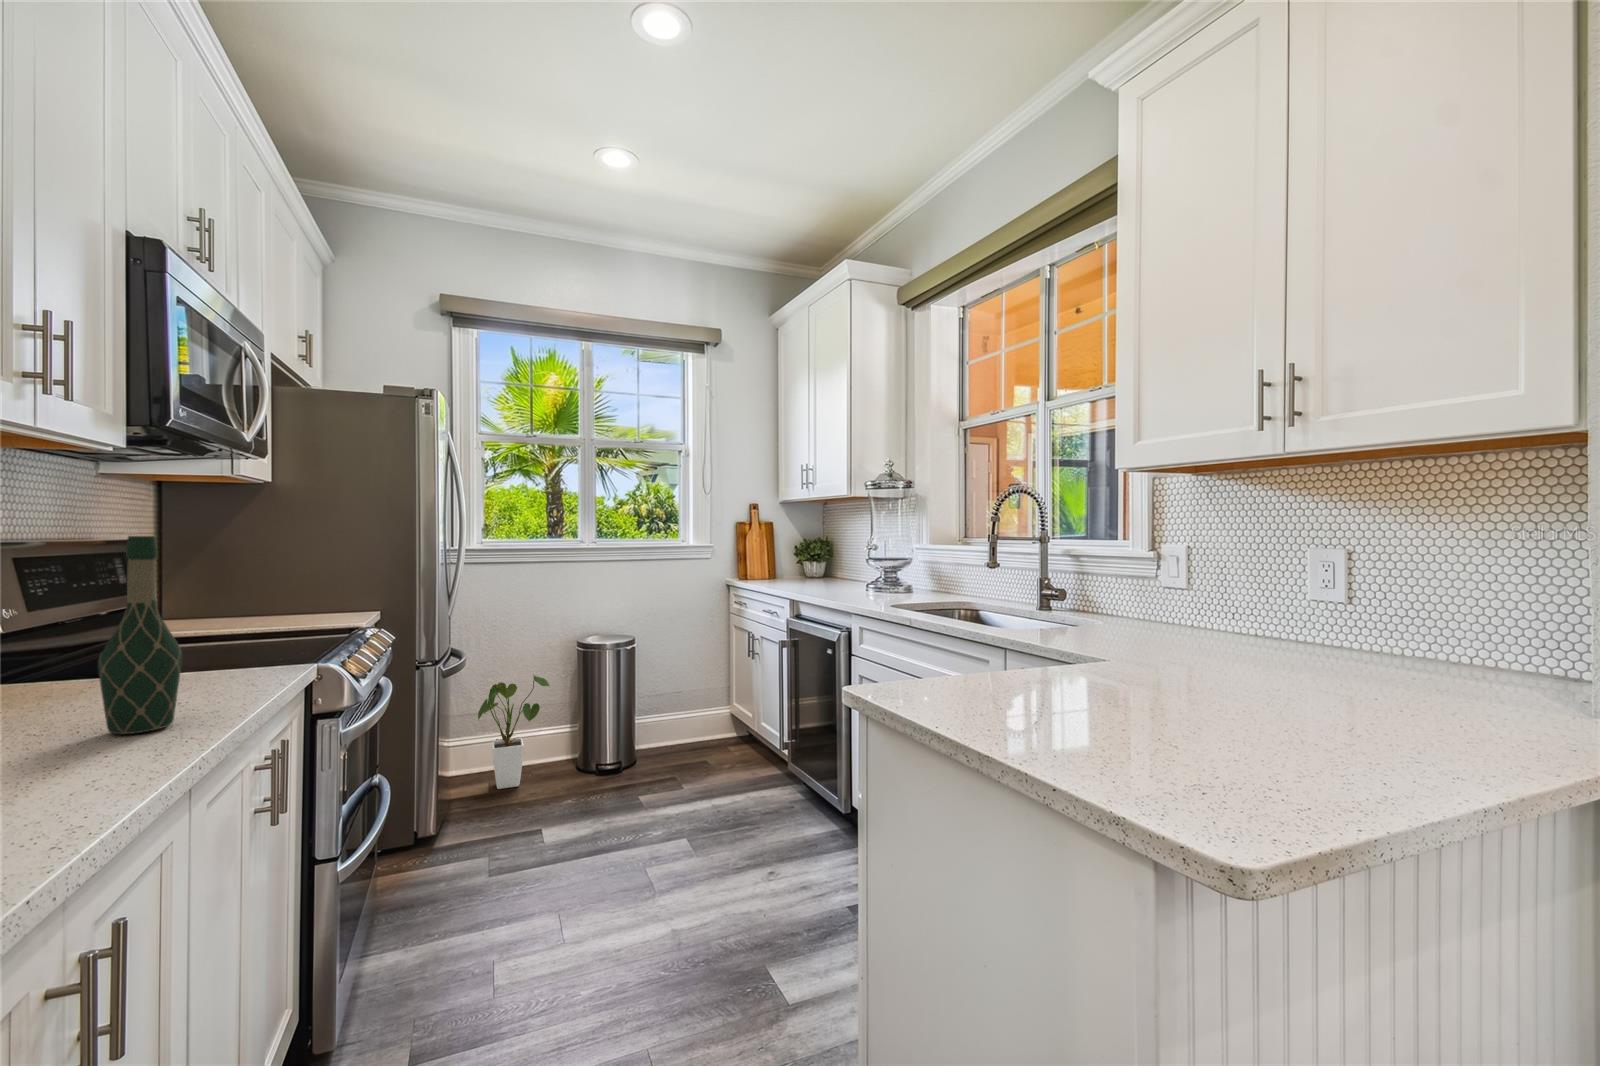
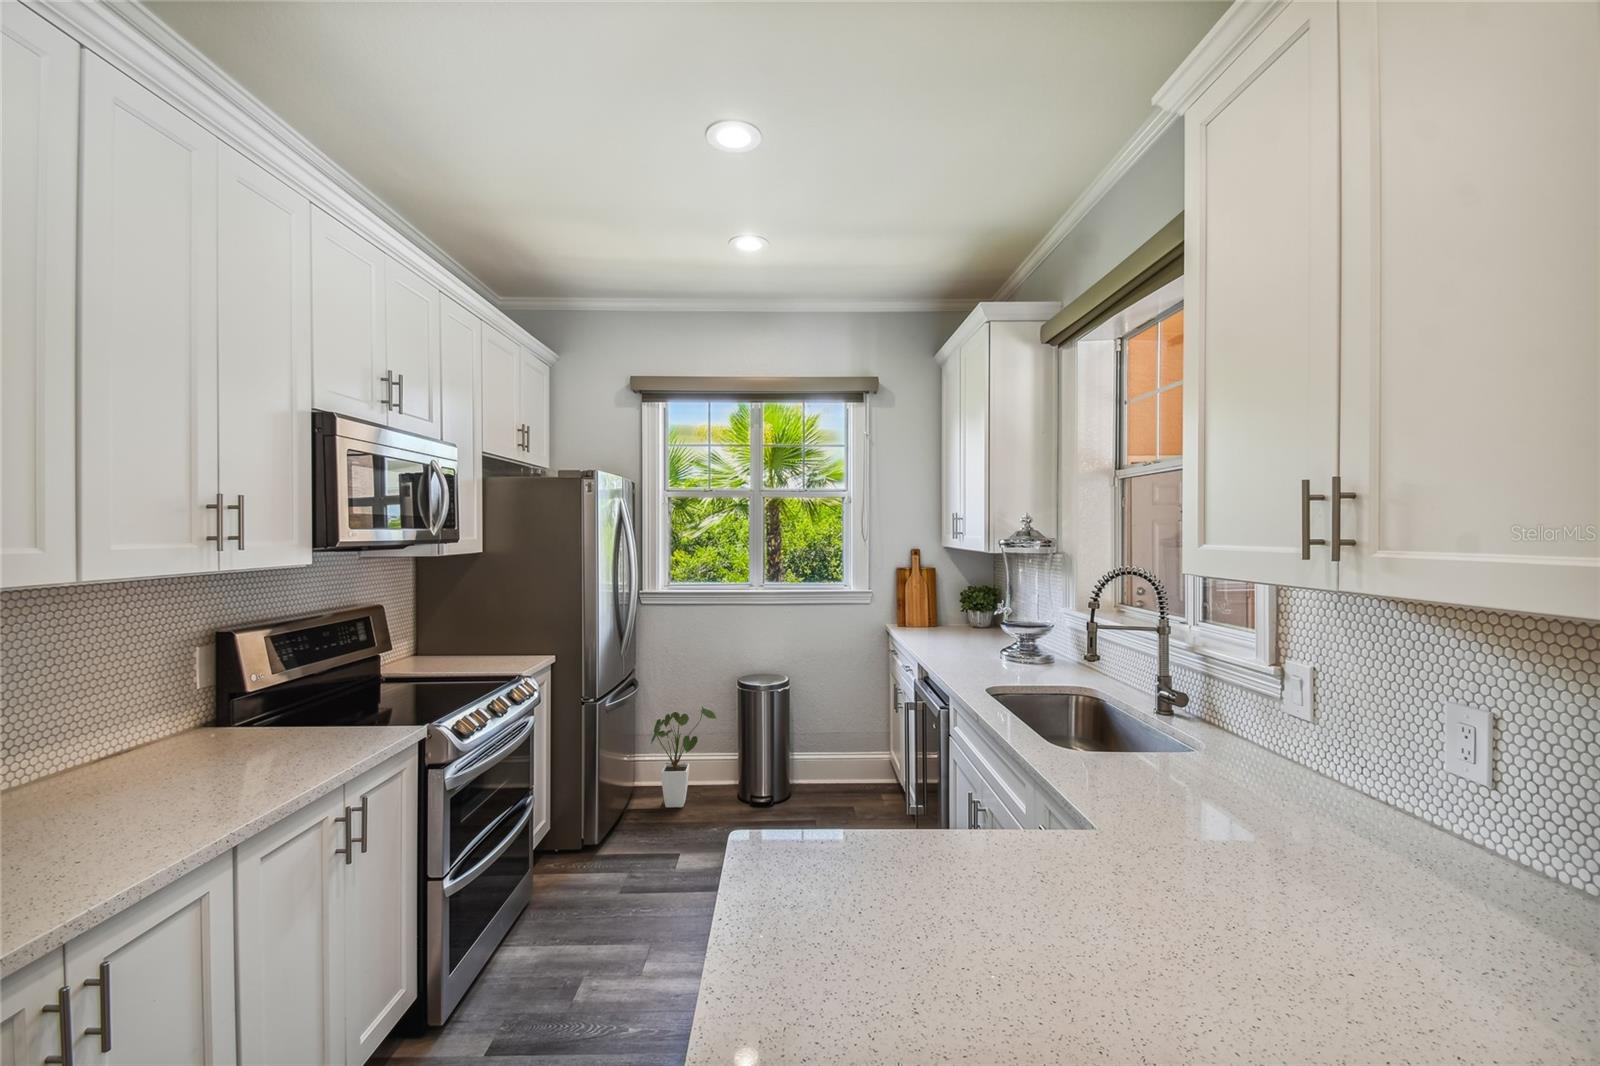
wine bottle: present [98,536,182,734] -> none [245,648,299,789]

